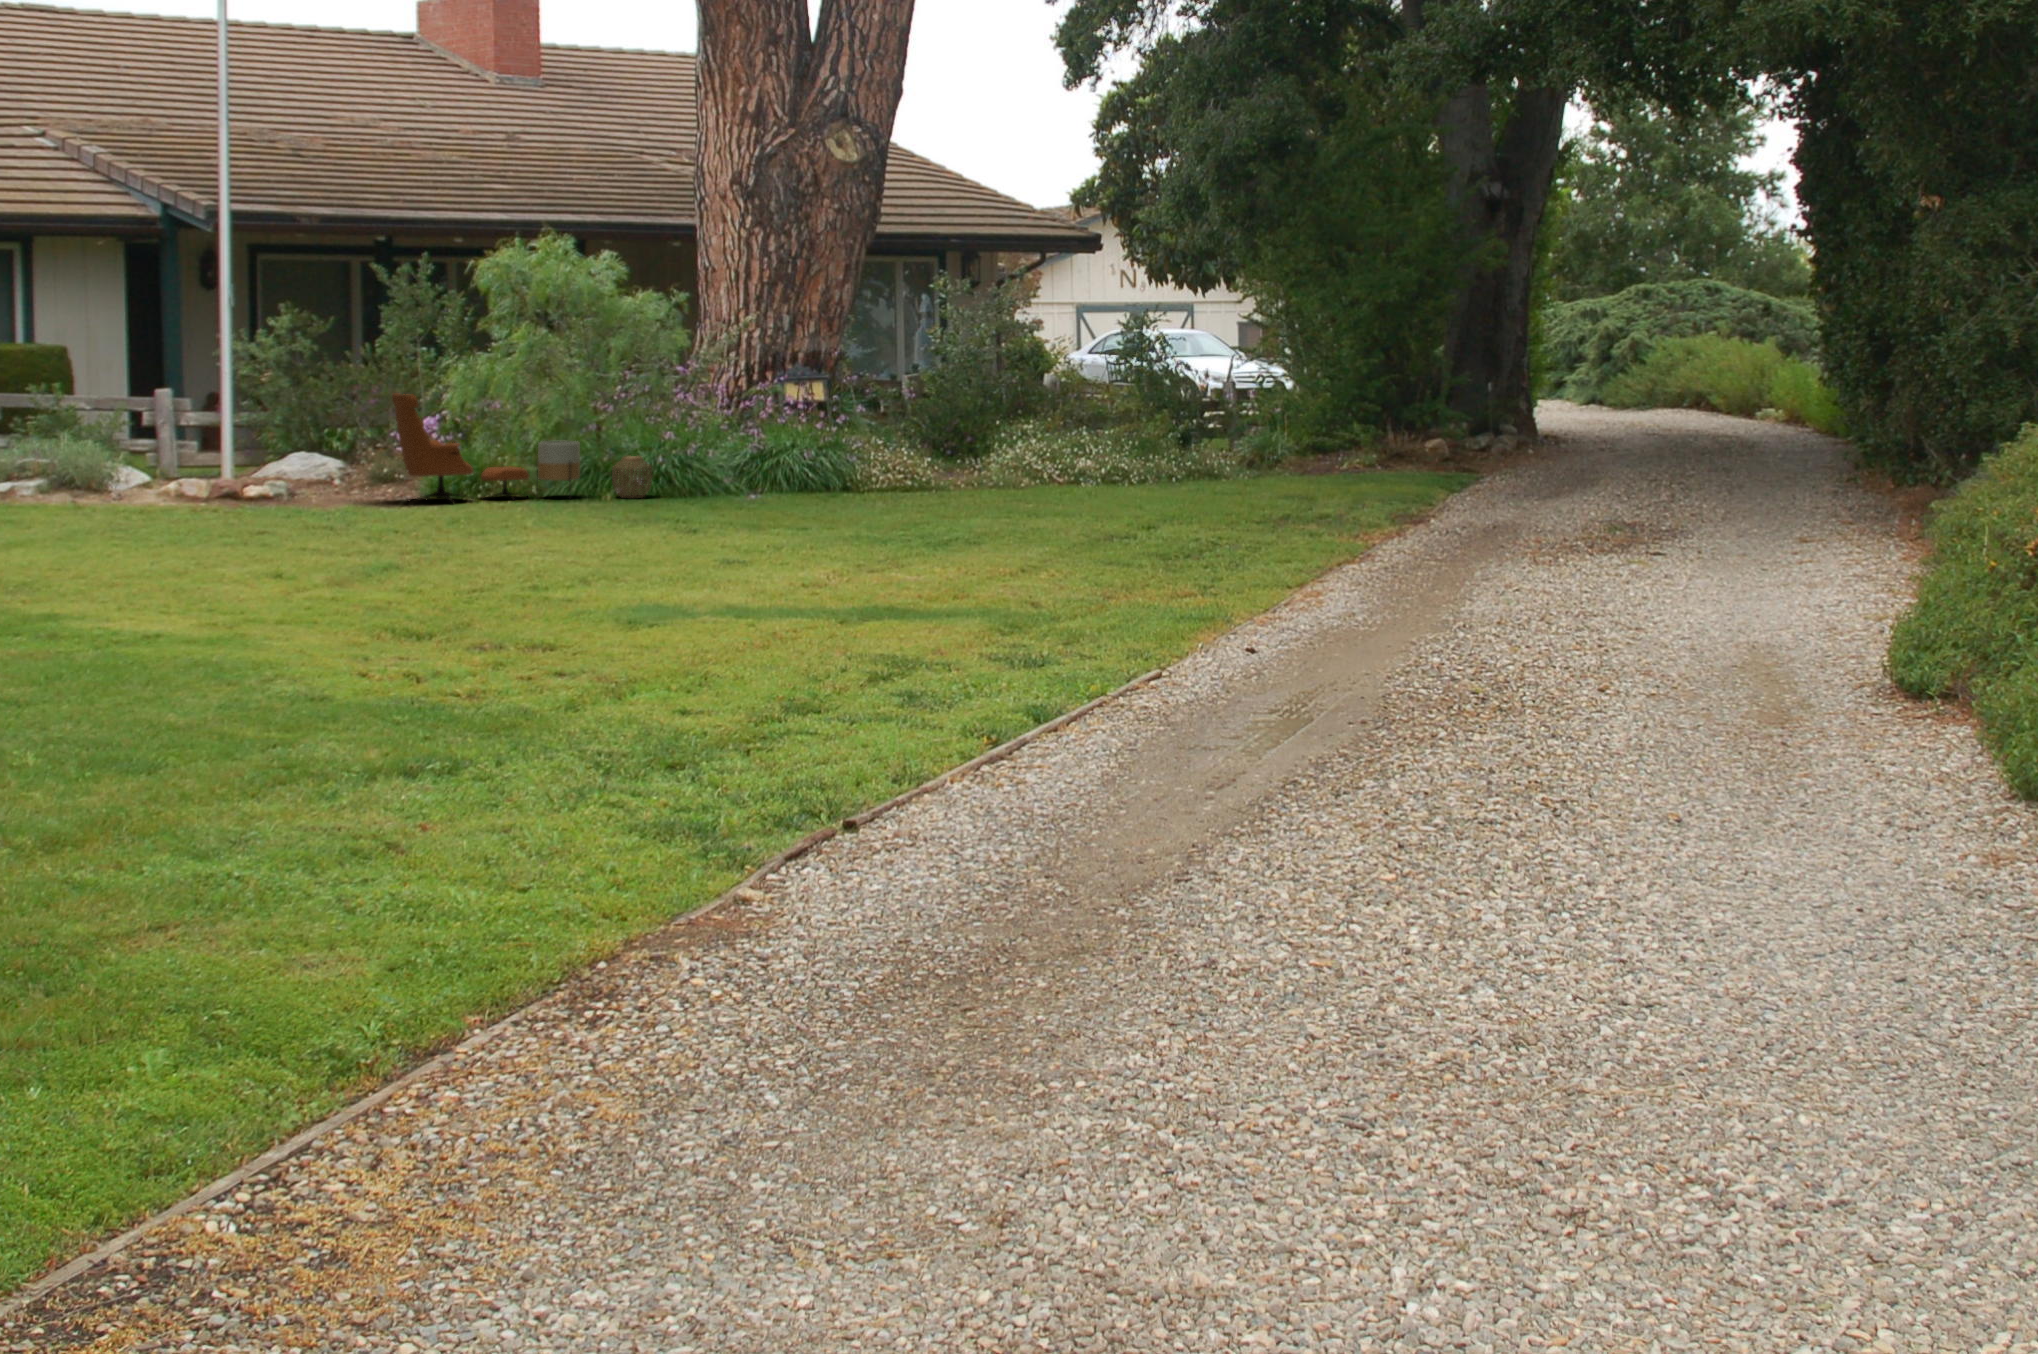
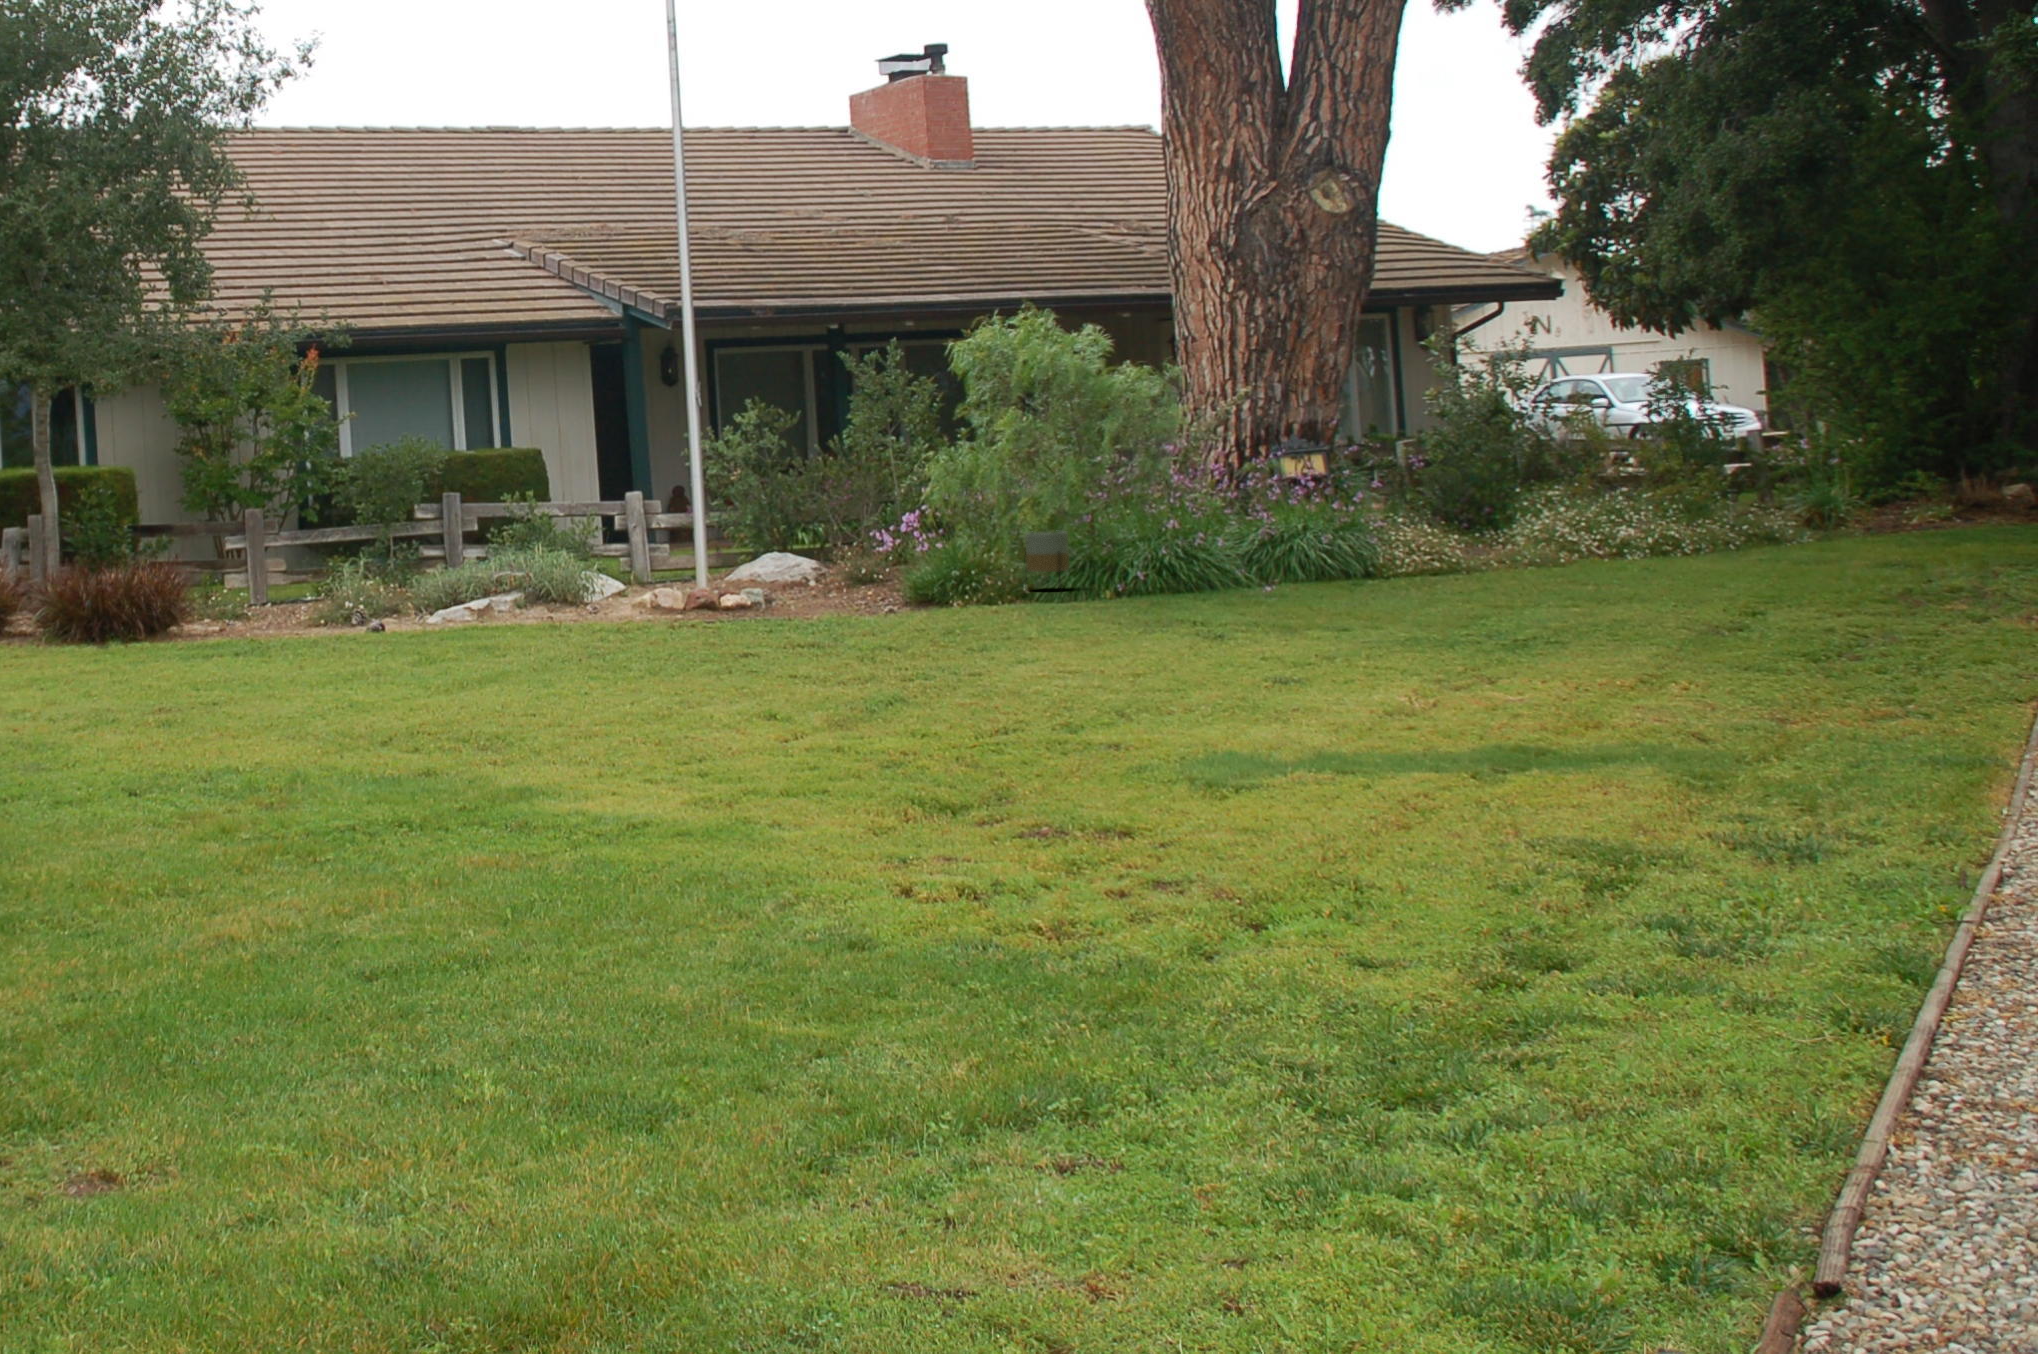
lounge chair: present [392,393,530,503] -> none [881,486,1018,597]
woven basket: present [612,456,652,498] -> none [1102,545,1145,589]

